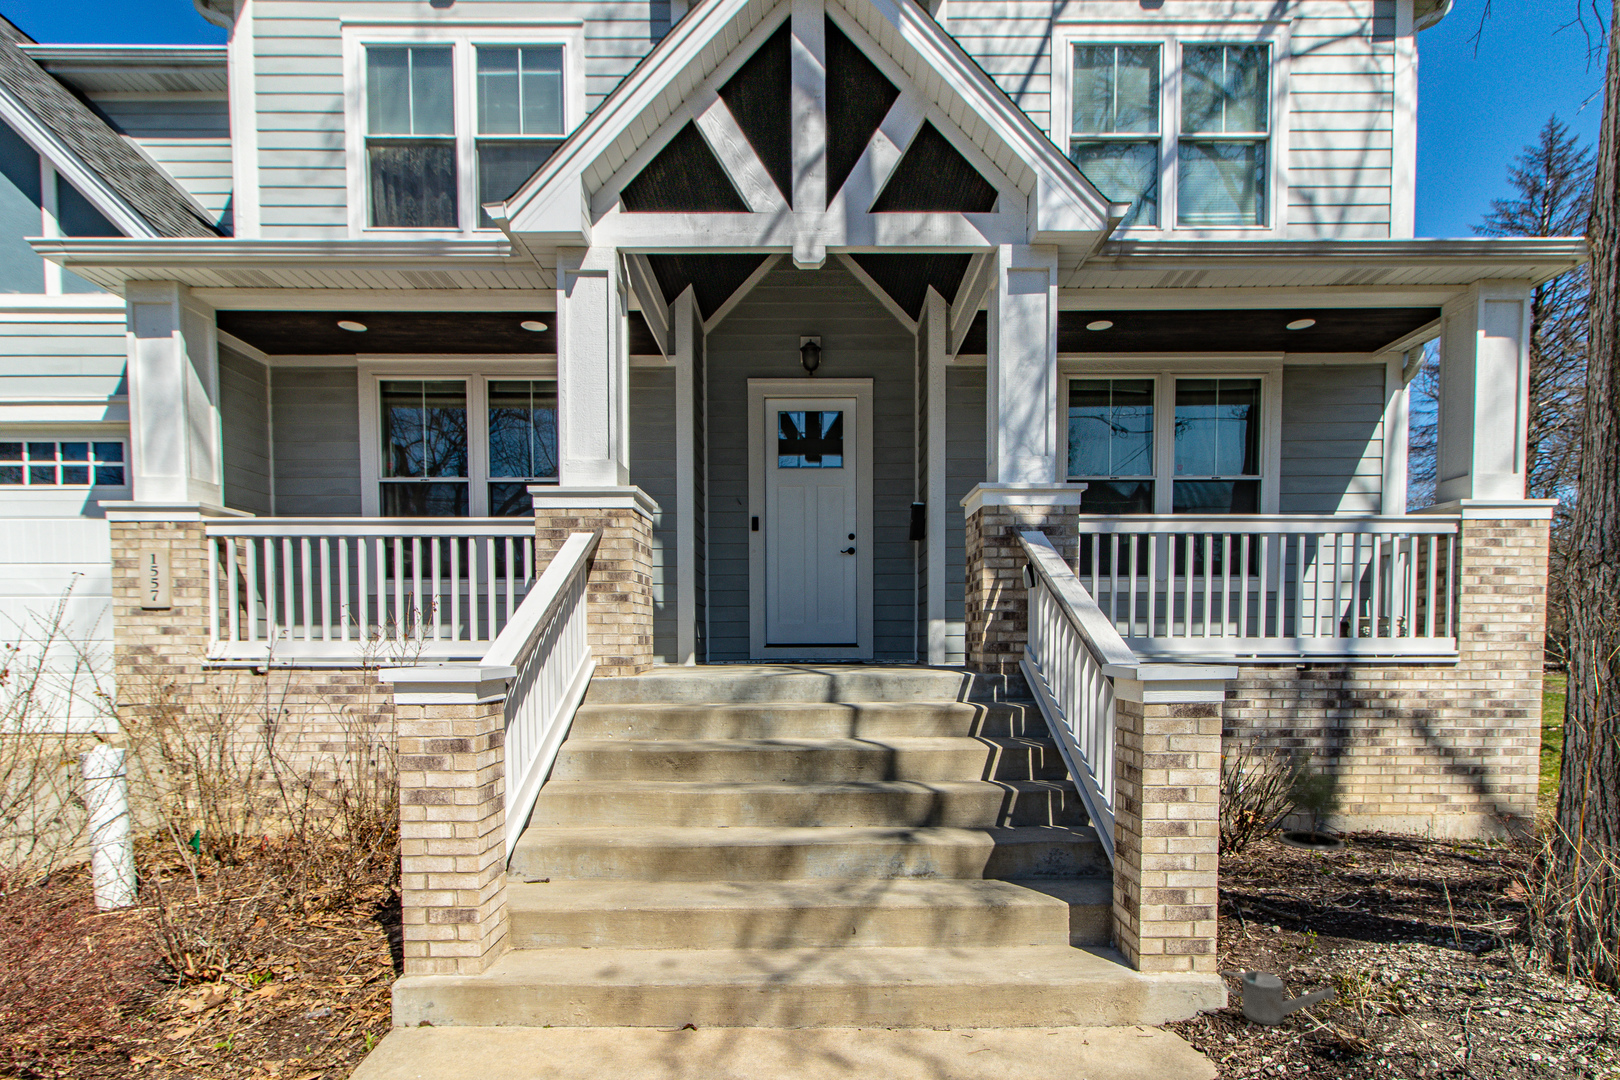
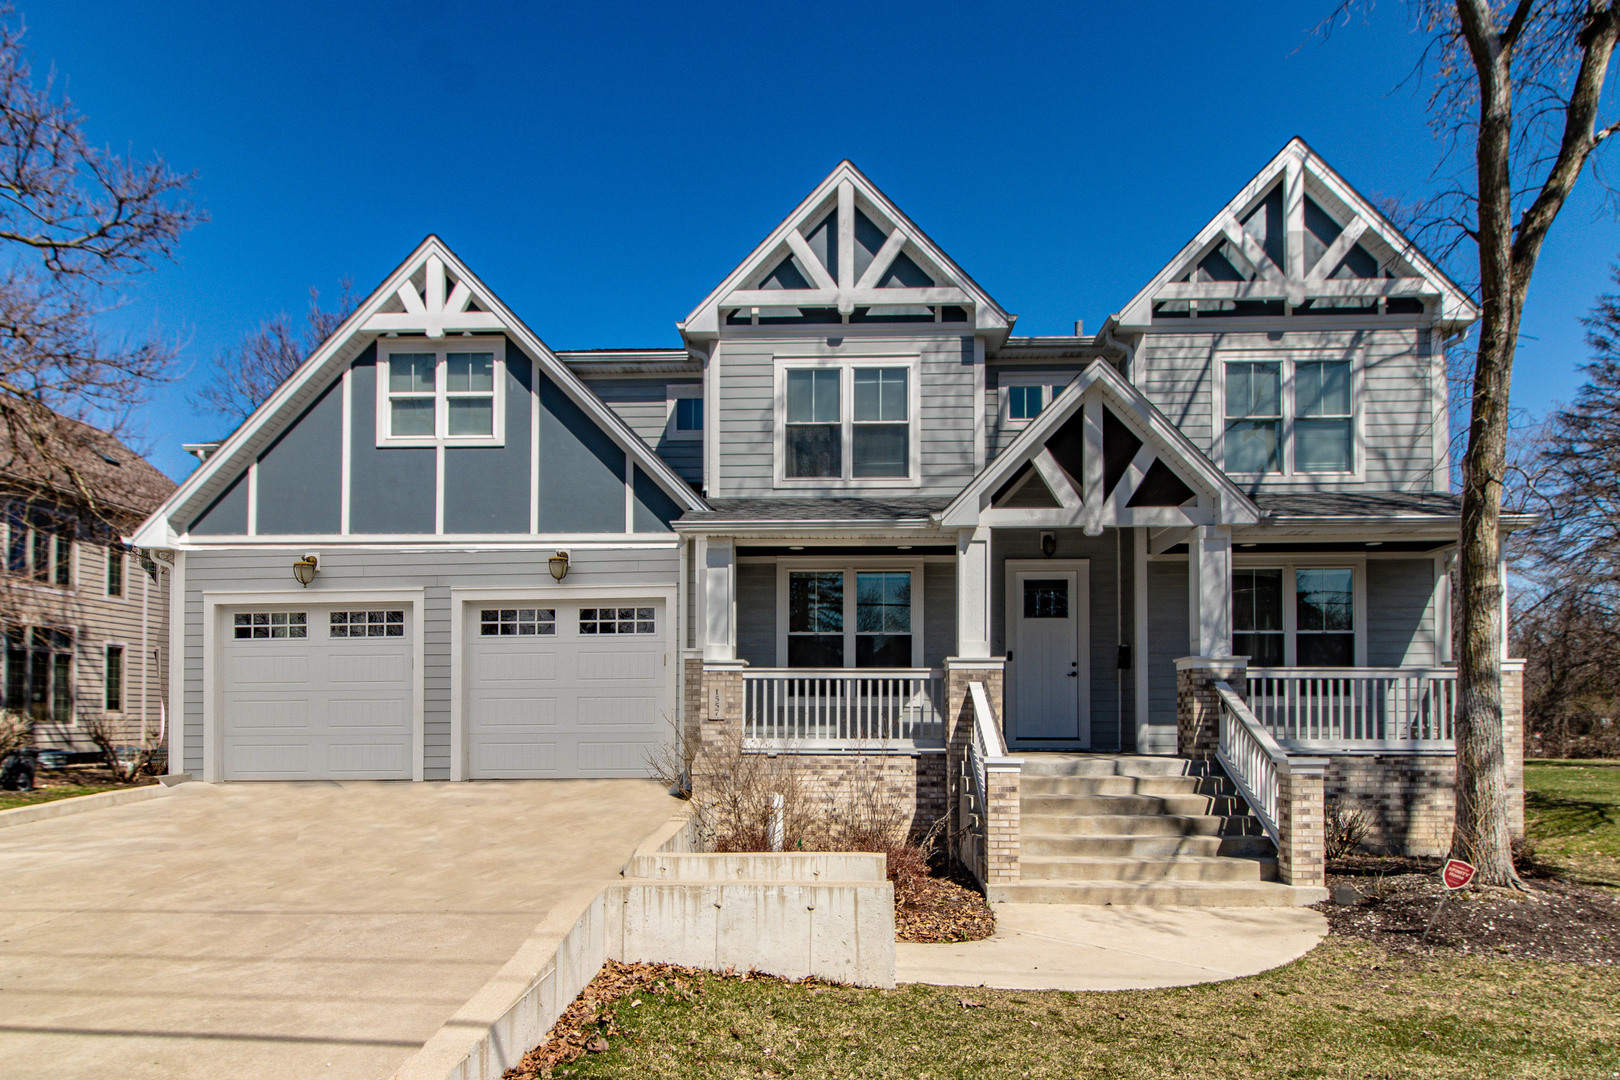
potted tree: present [1279,752,1345,851] -> none [1359,801,1402,861]

